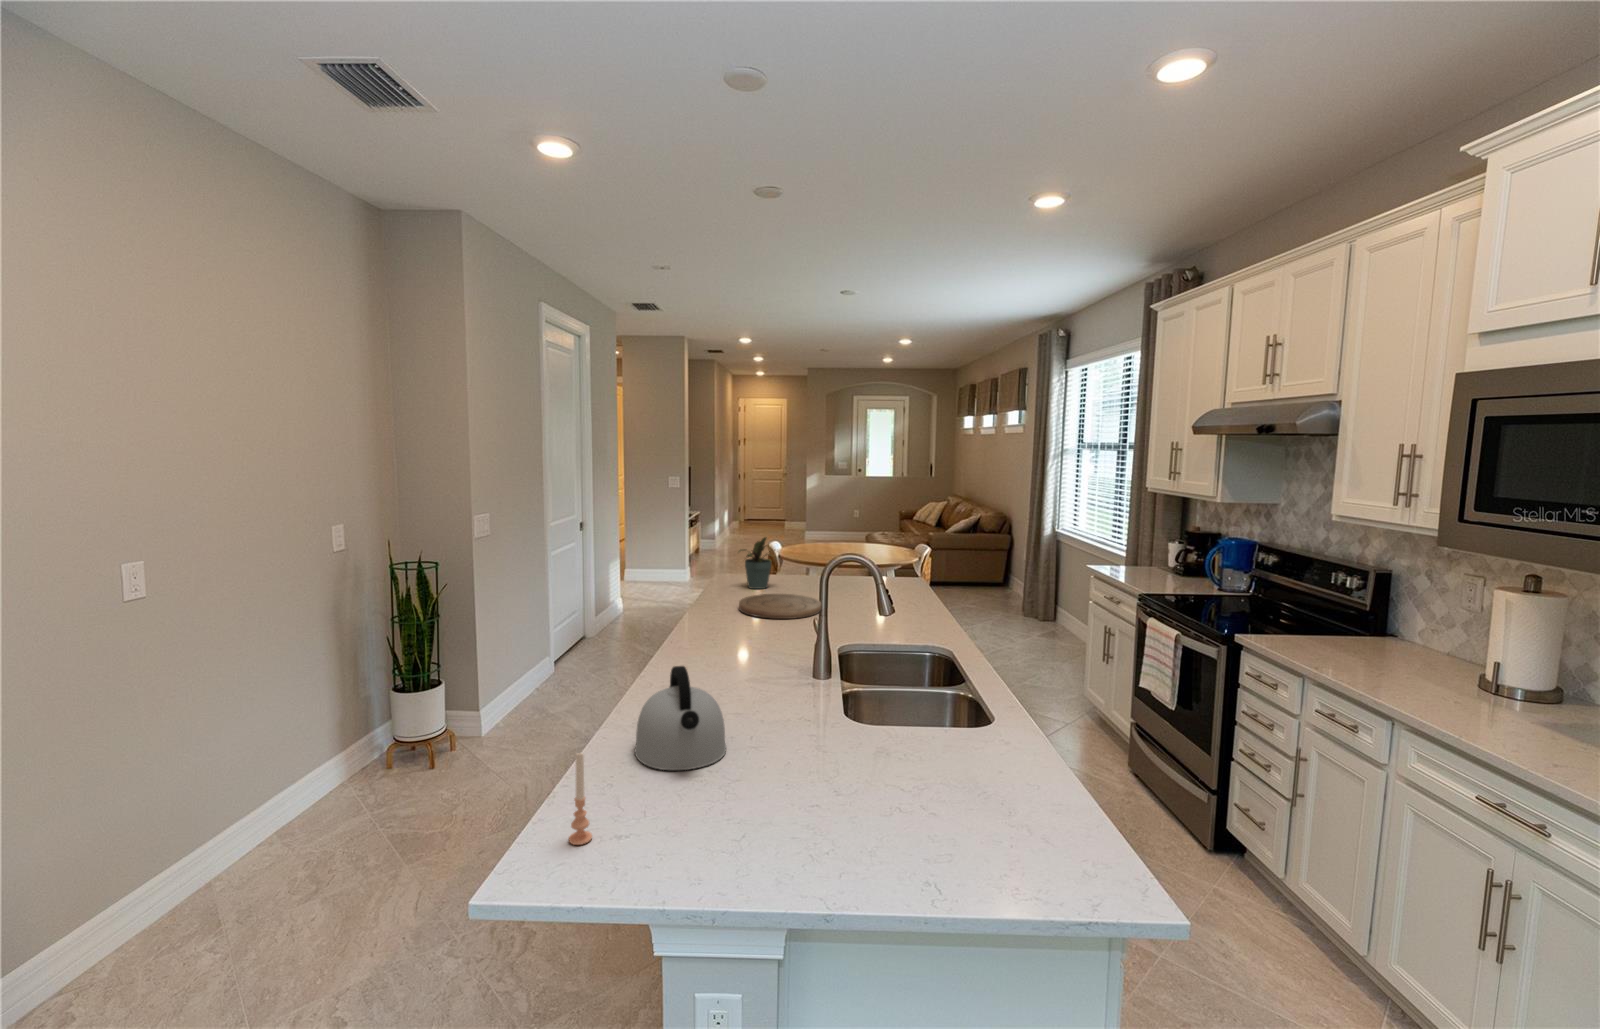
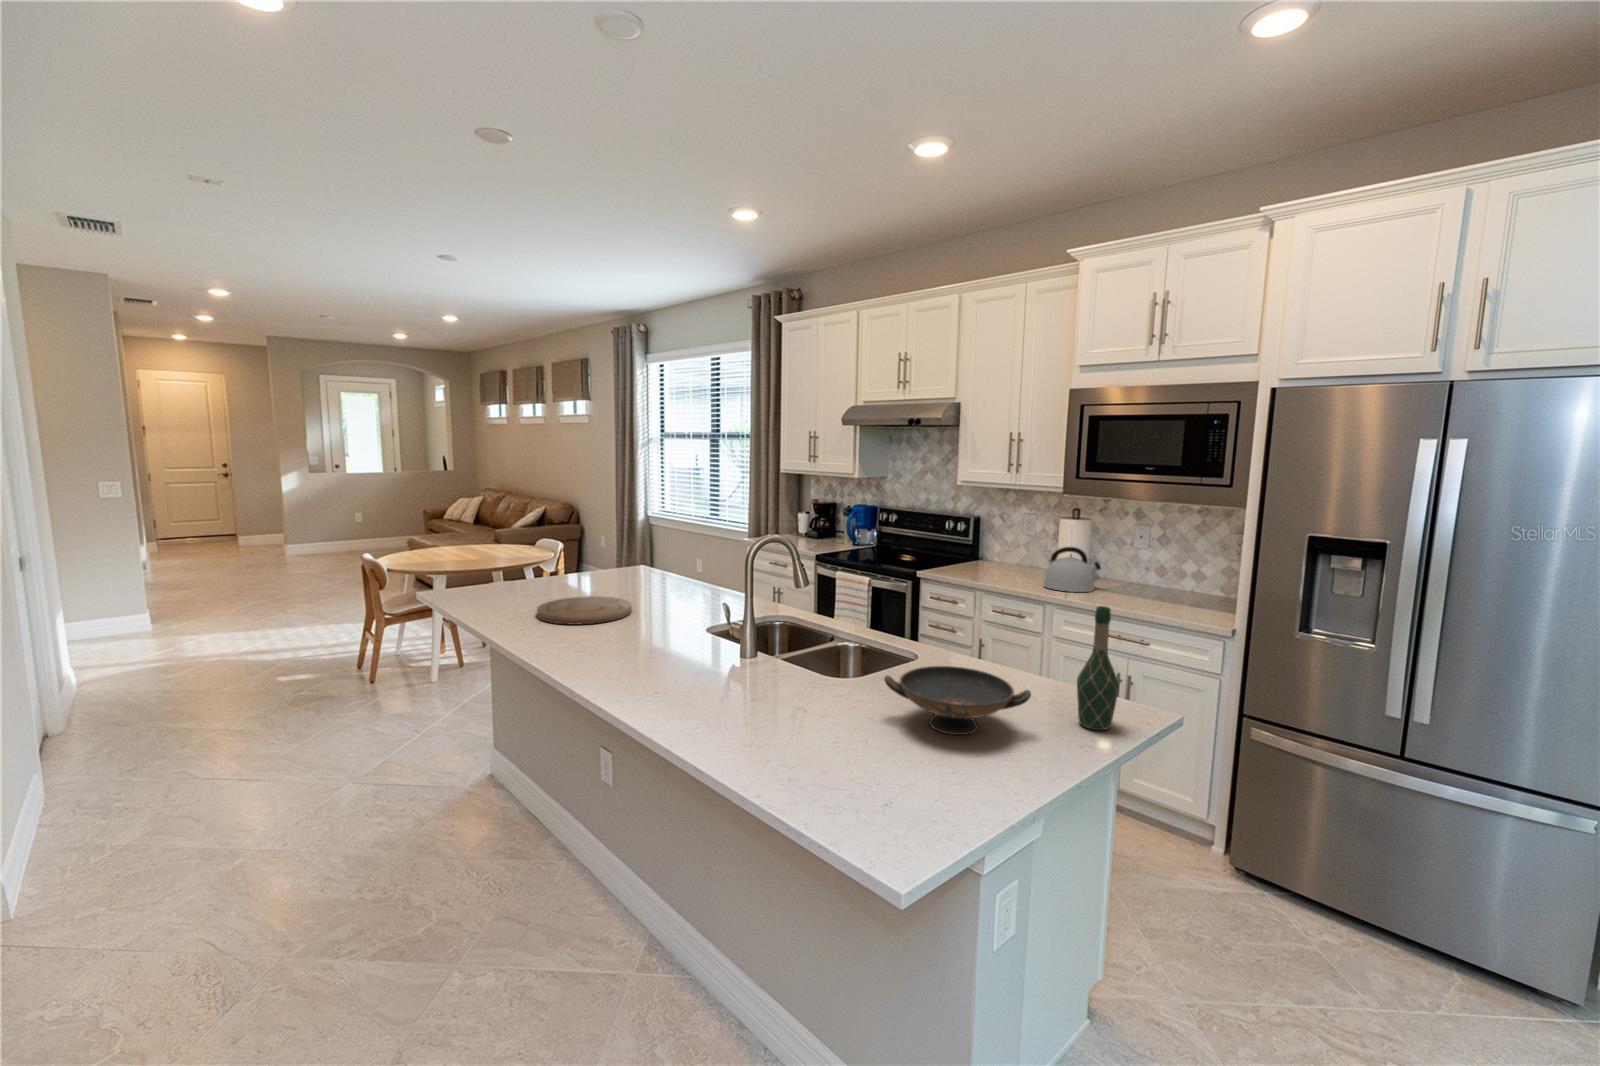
potted plant: present [739,537,772,589] -> none [487,539,534,600]
kettle: present [635,666,727,770] -> present [1043,547,1101,592]
wine bottle: none [980,695,1038,875] -> present [1077,606,1119,730]
decorative bowl: none [778,716,911,809] -> present [884,666,1031,735]
candle: present [569,753,592,845] -> none [869,742,892,836]

